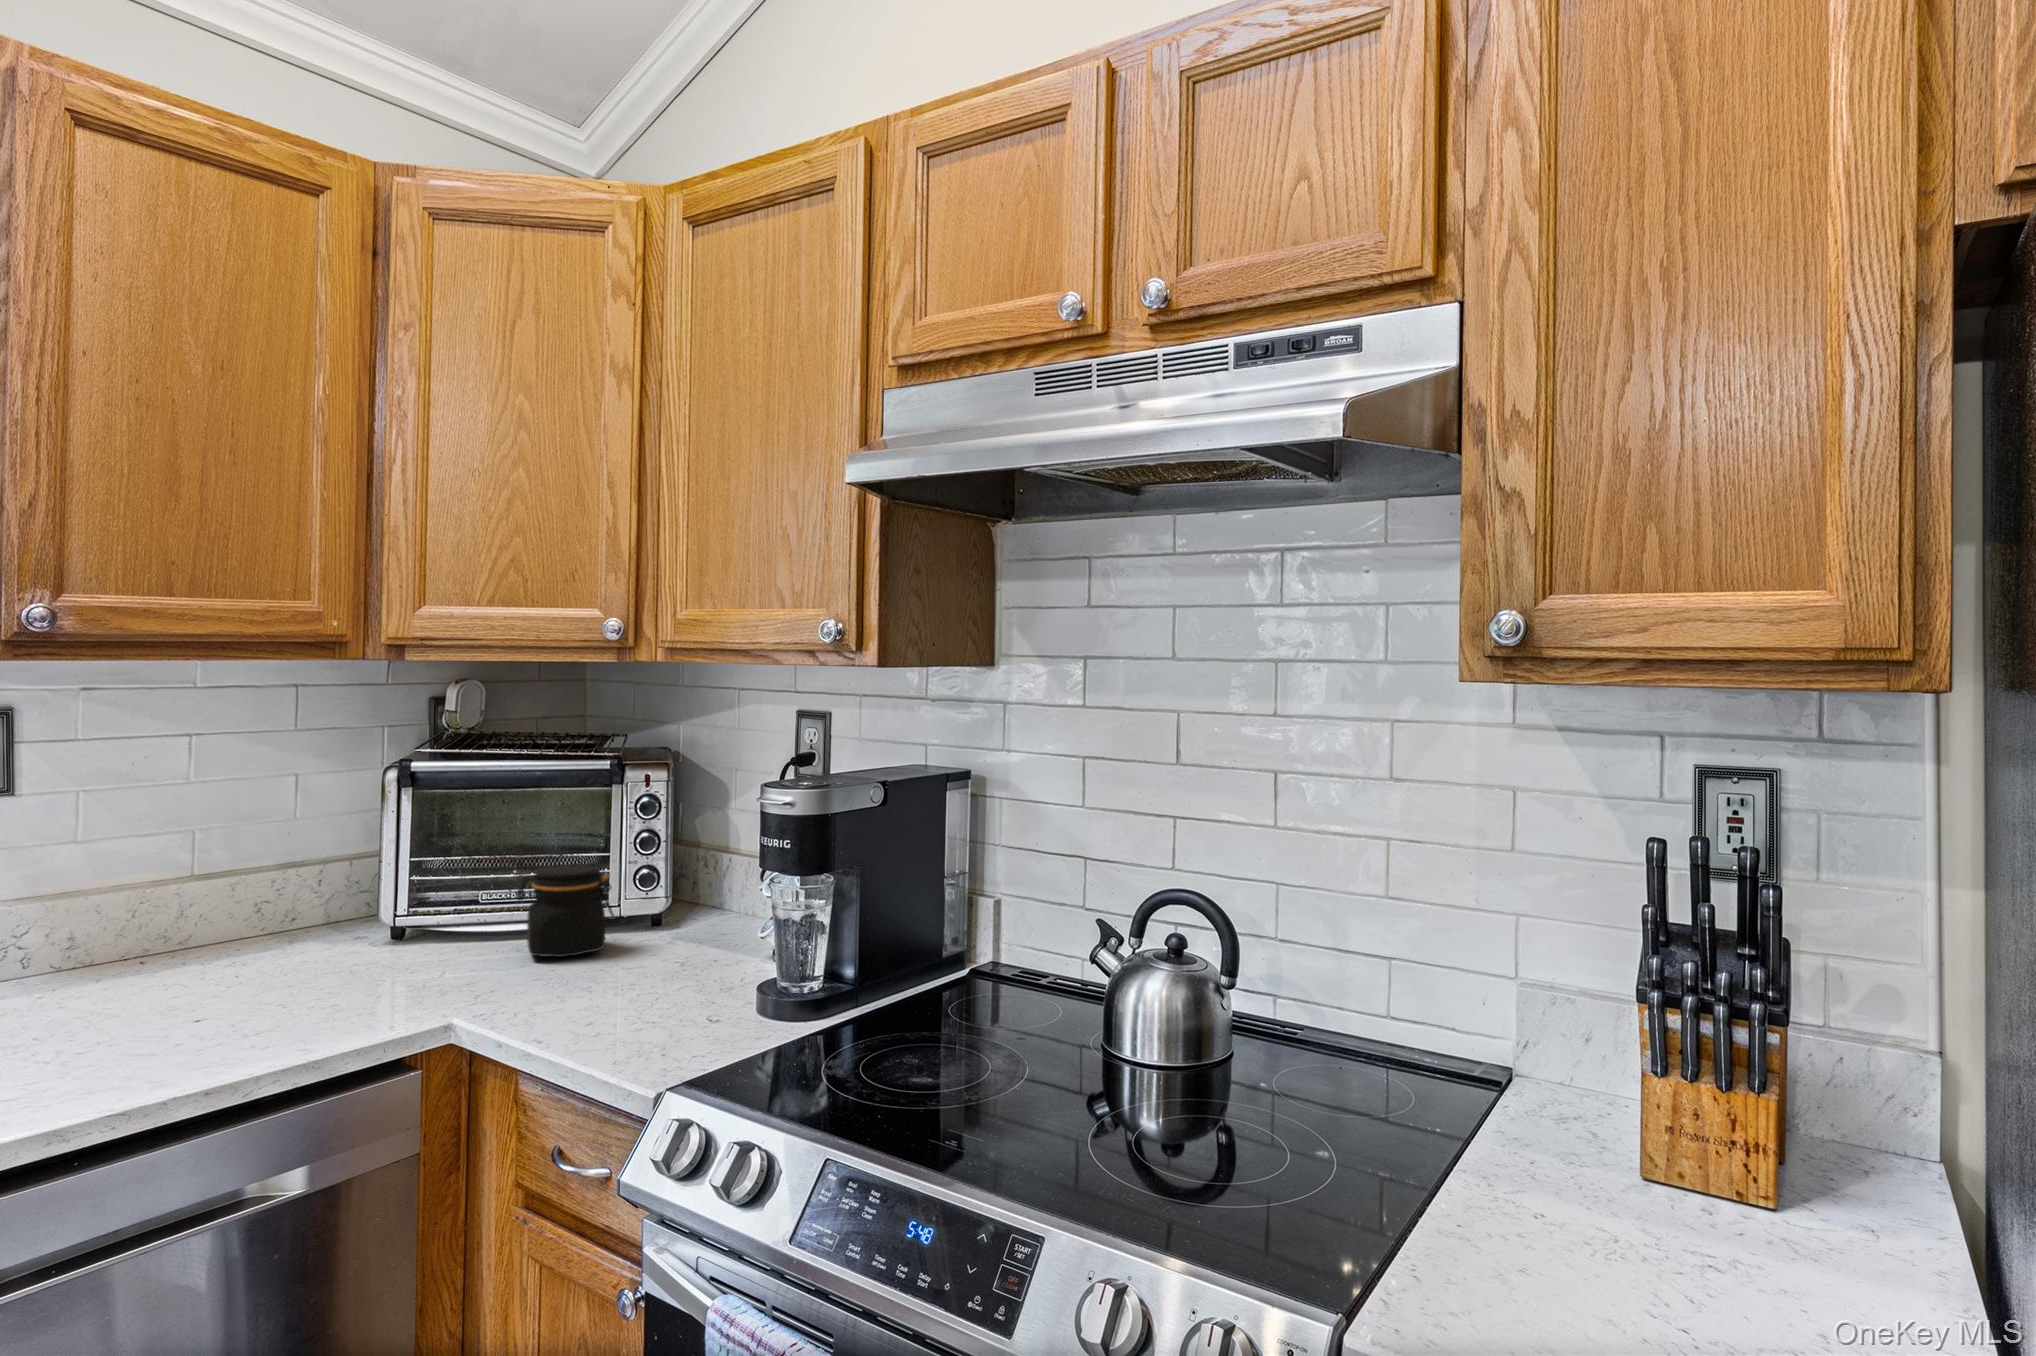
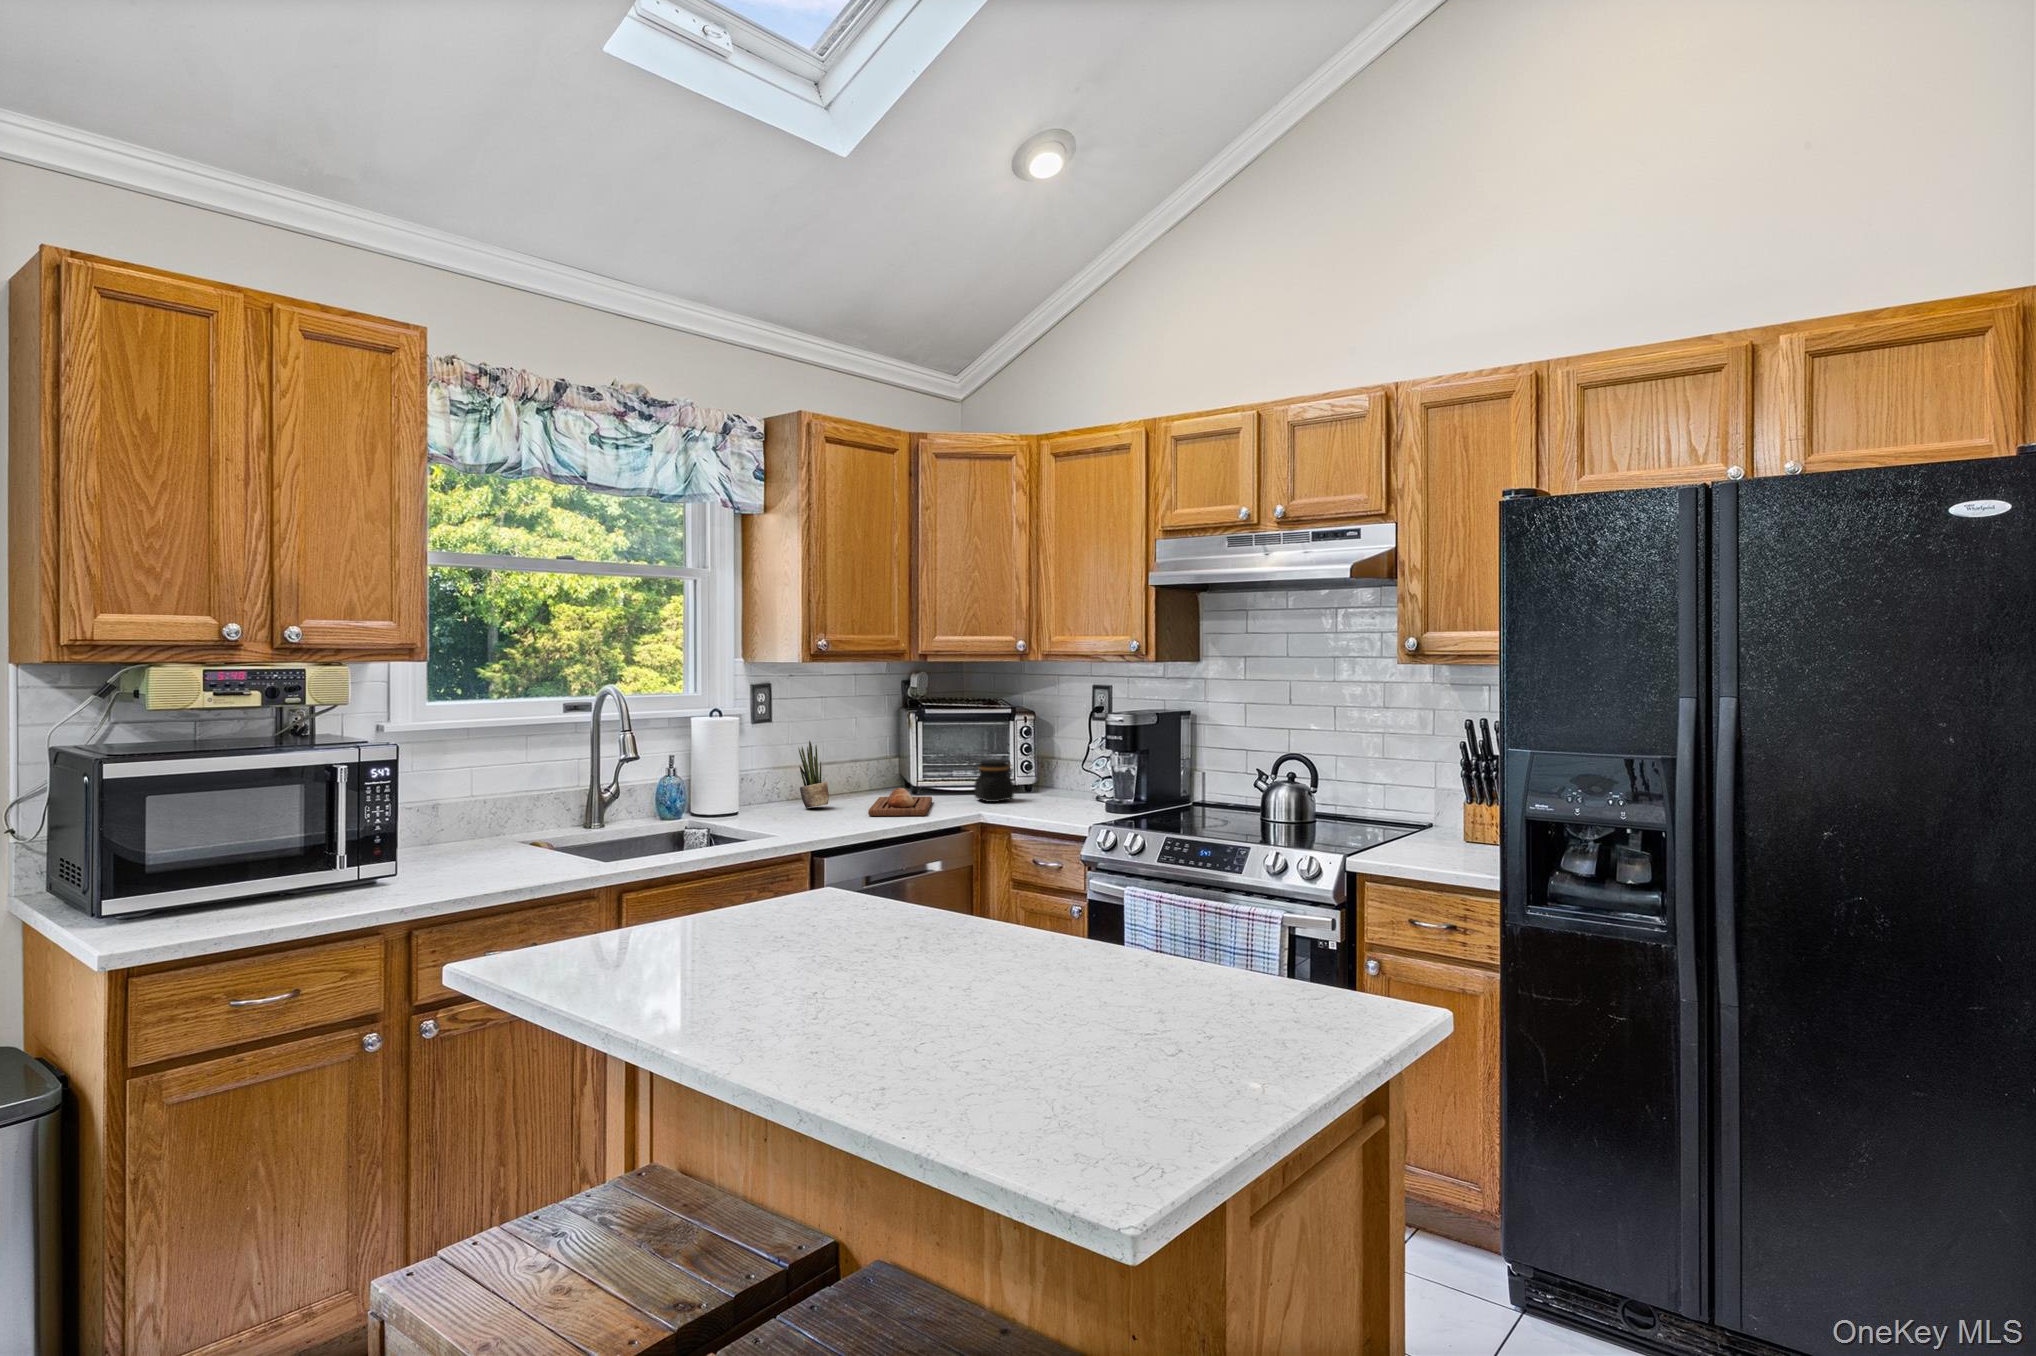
potted plant: none [76,829,156,985] -> present [798,741,829,808]
bread loaf: none [186,932,425,1020] -> present [868,788,932,816]

